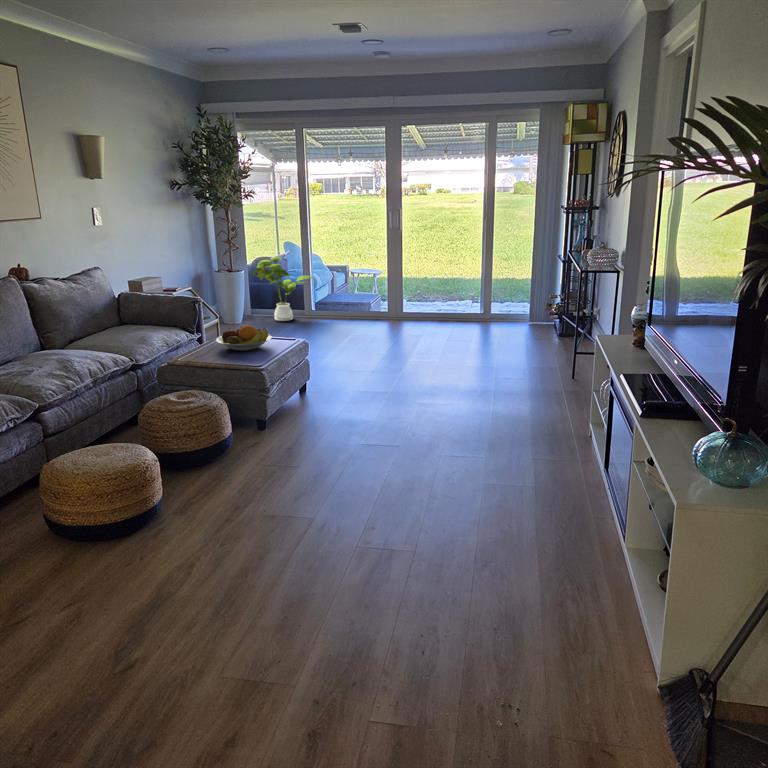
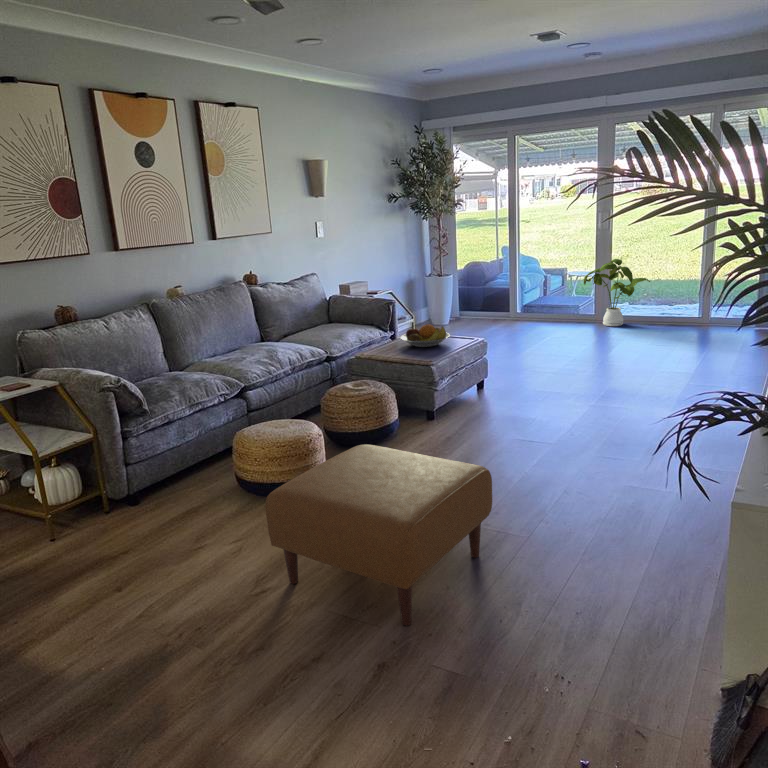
house plant: present [253,256,314,321] -> present [584,259,650,326]
ottoman: none [131,467,385,672] -> present [265,444,492,626]

